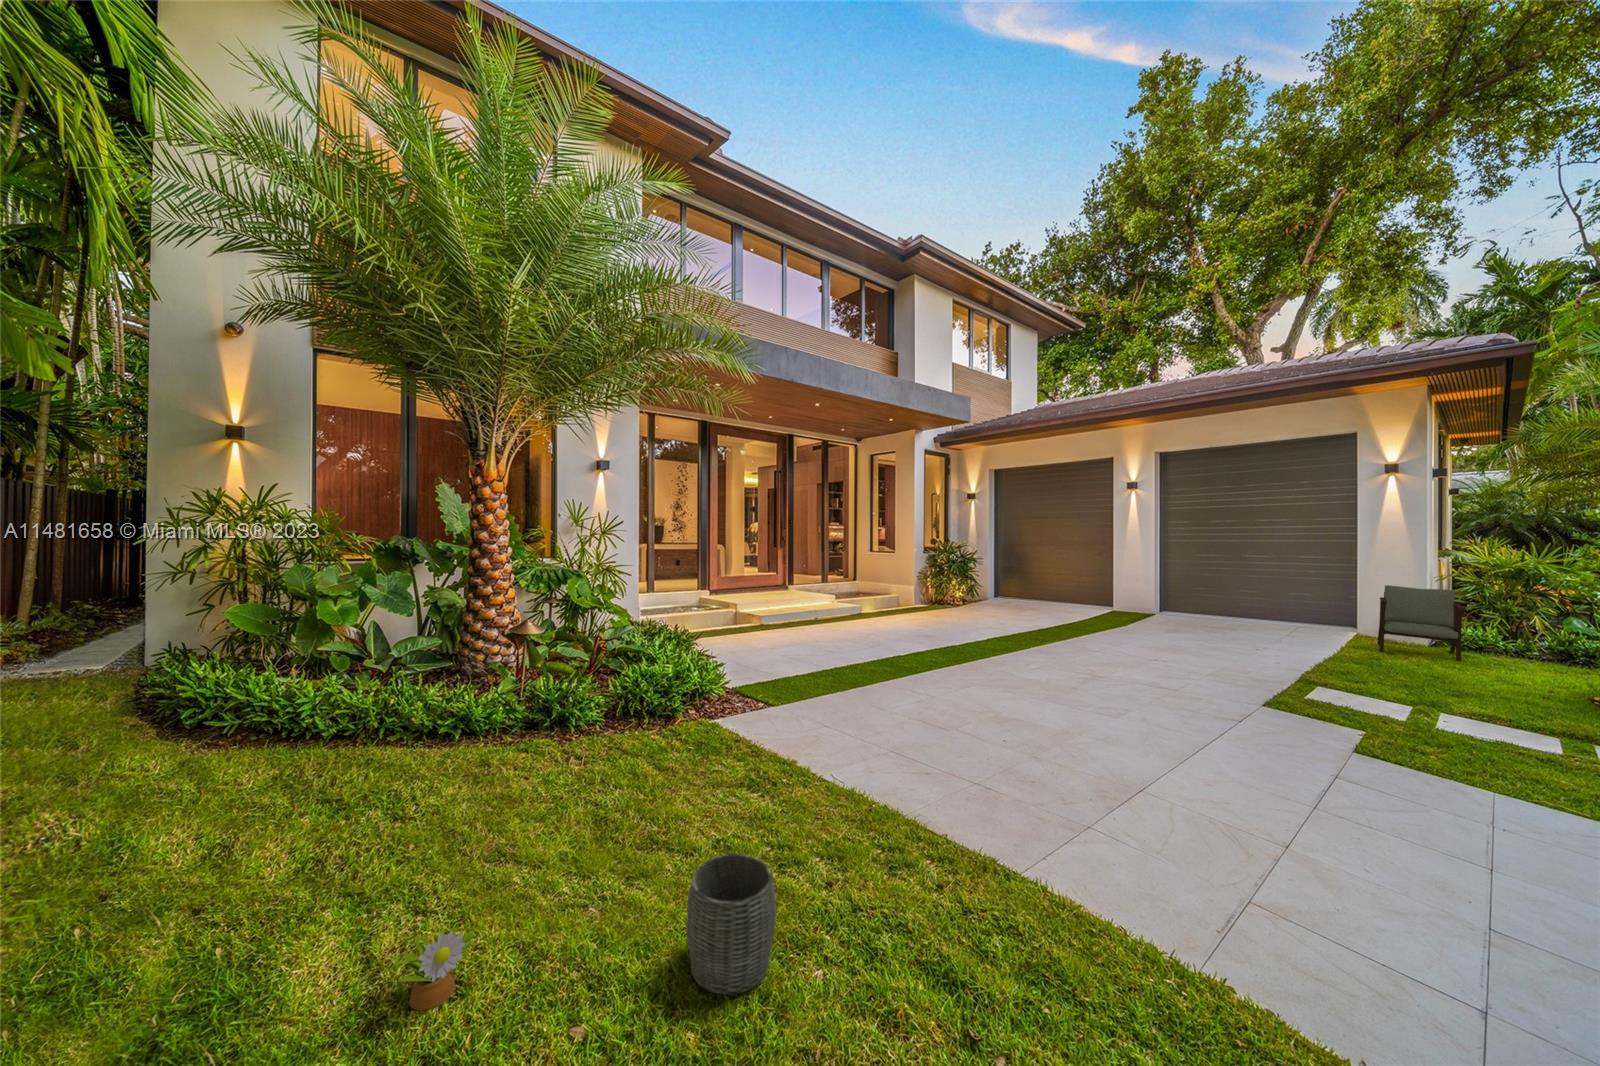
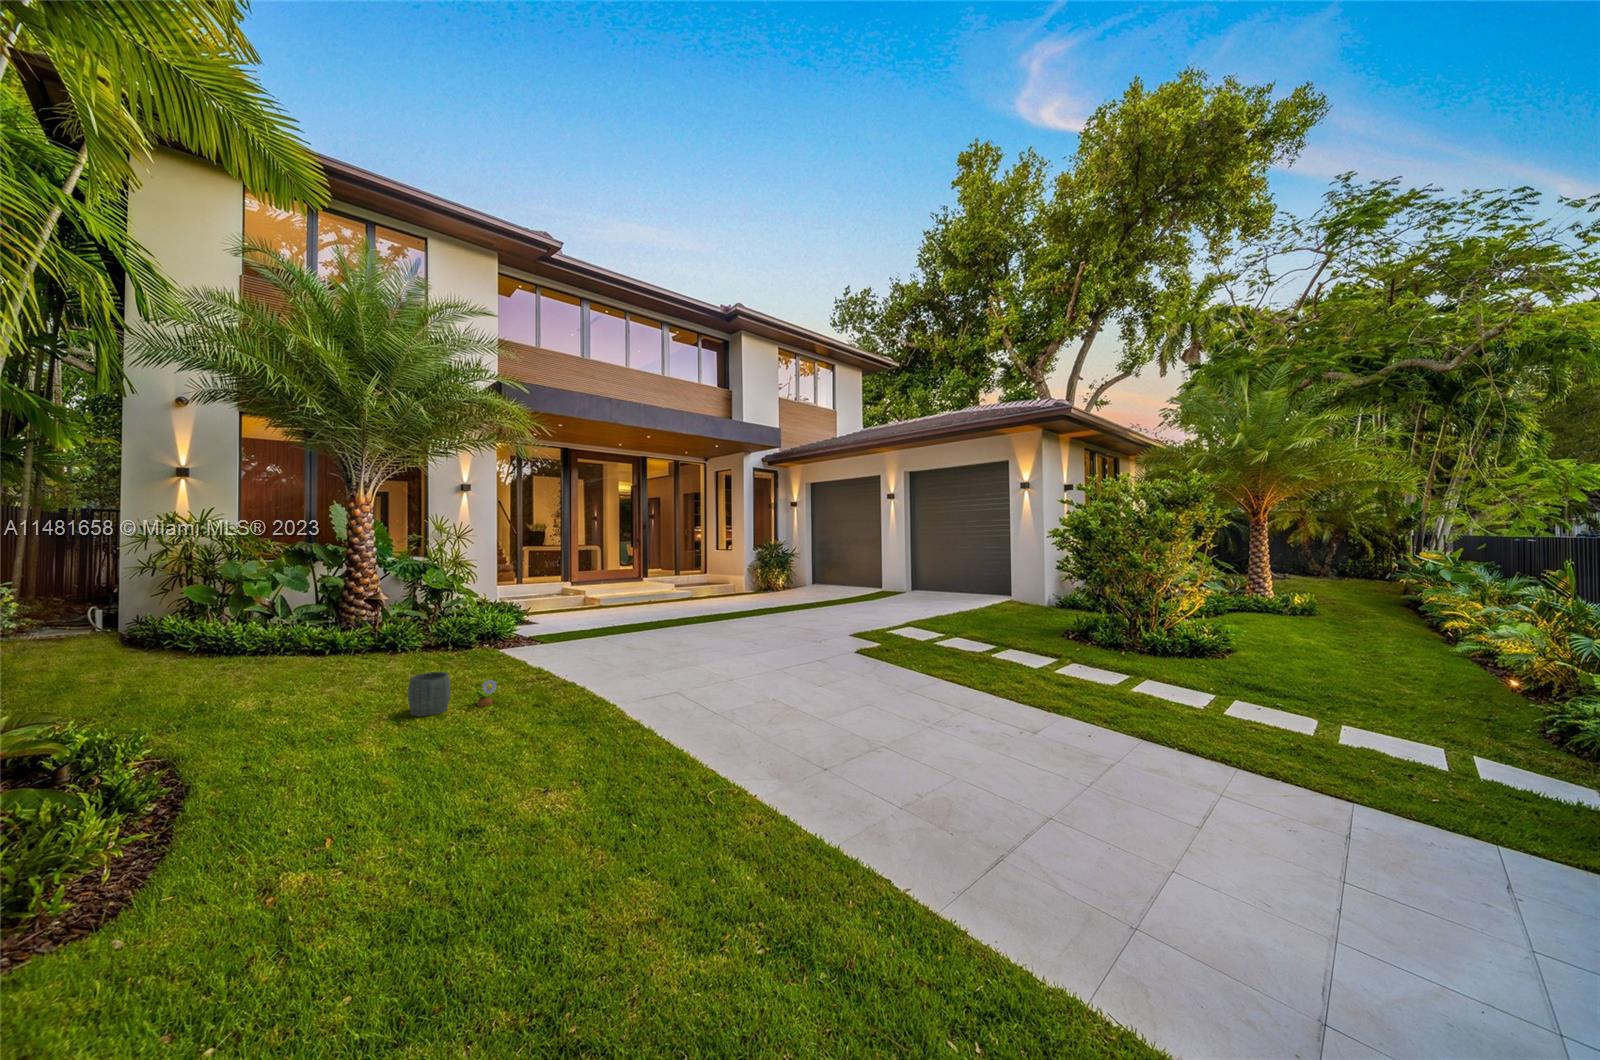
lounge chair: present [1377,585,1465,662] -> none [1011,566,1059,615]
decorative plant: present [392,931,478,1010] -> present [471,679,500,706]

